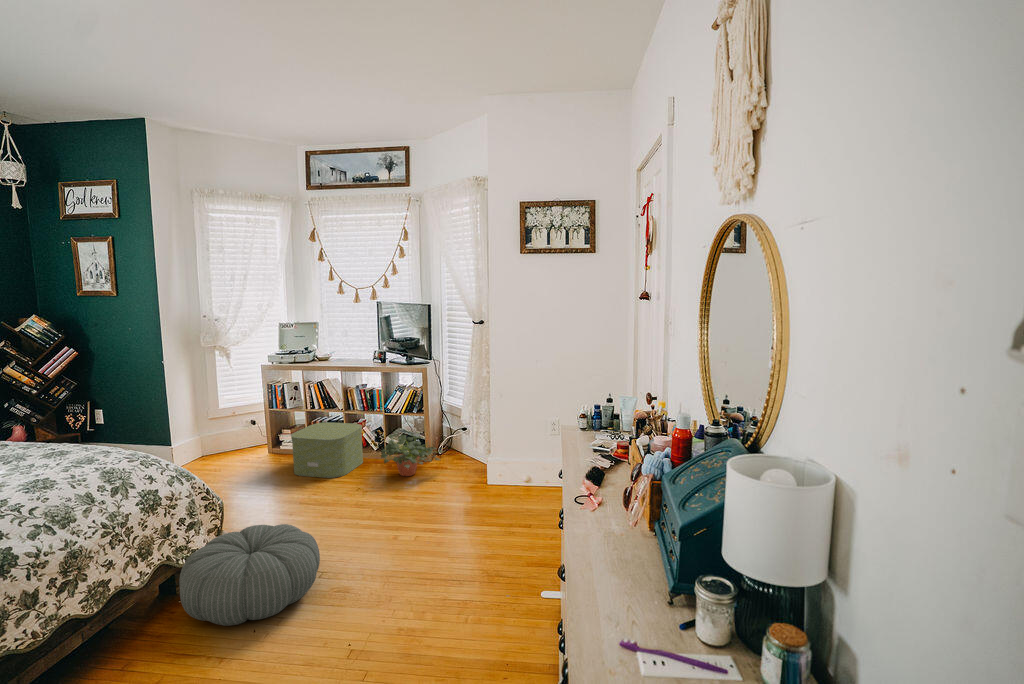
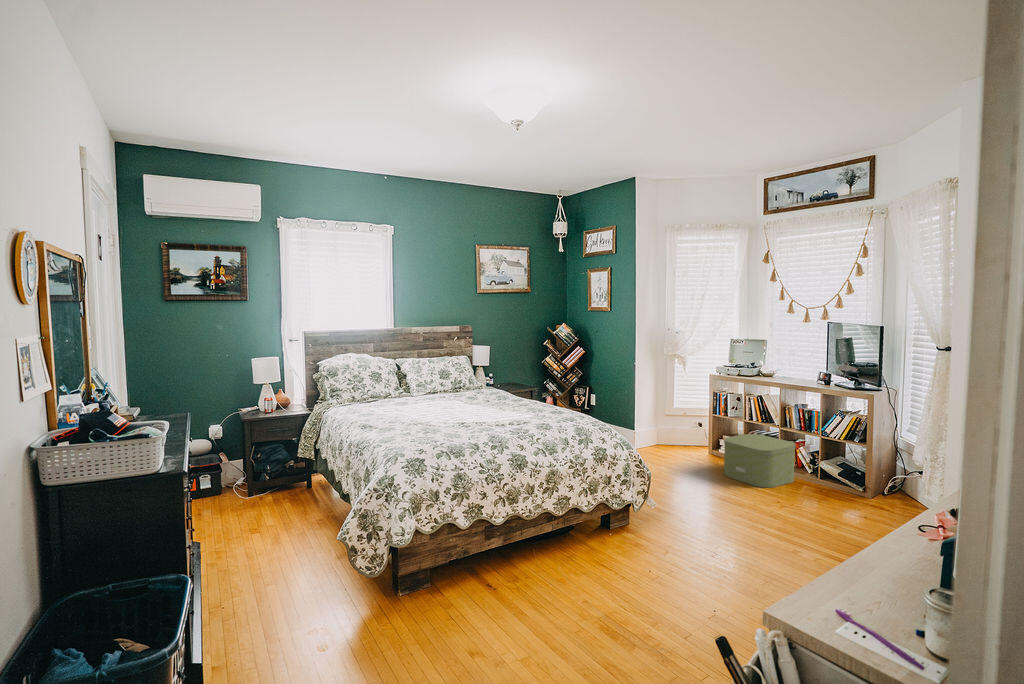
potted plant: present [381,434,443,476] -> none [808,459,890,507]
pouf: present [179,524,320,626] -> none [611,497,718,570]

